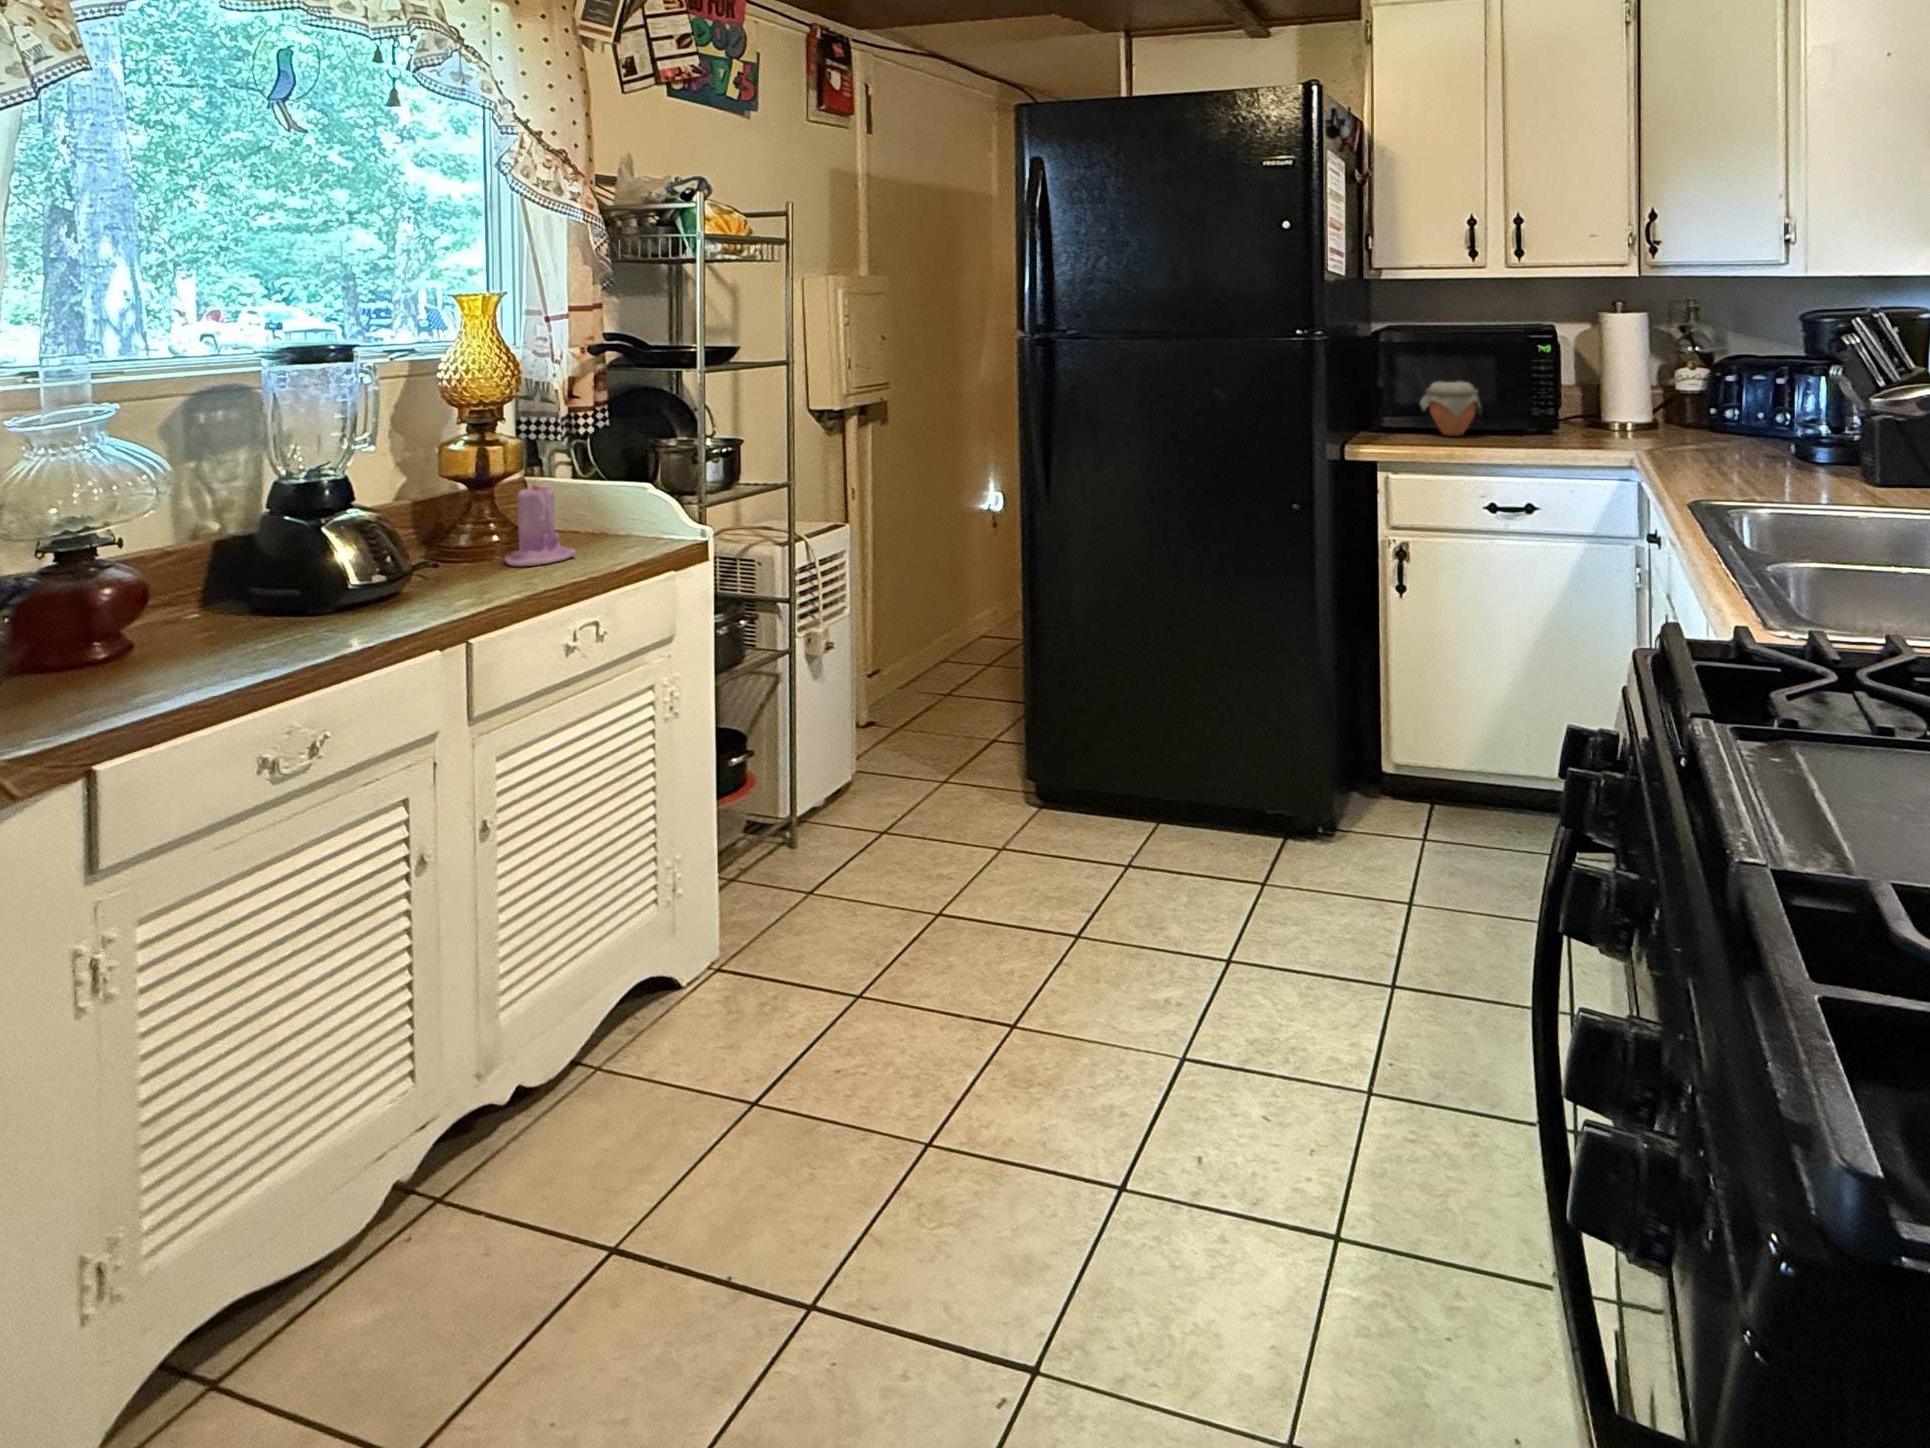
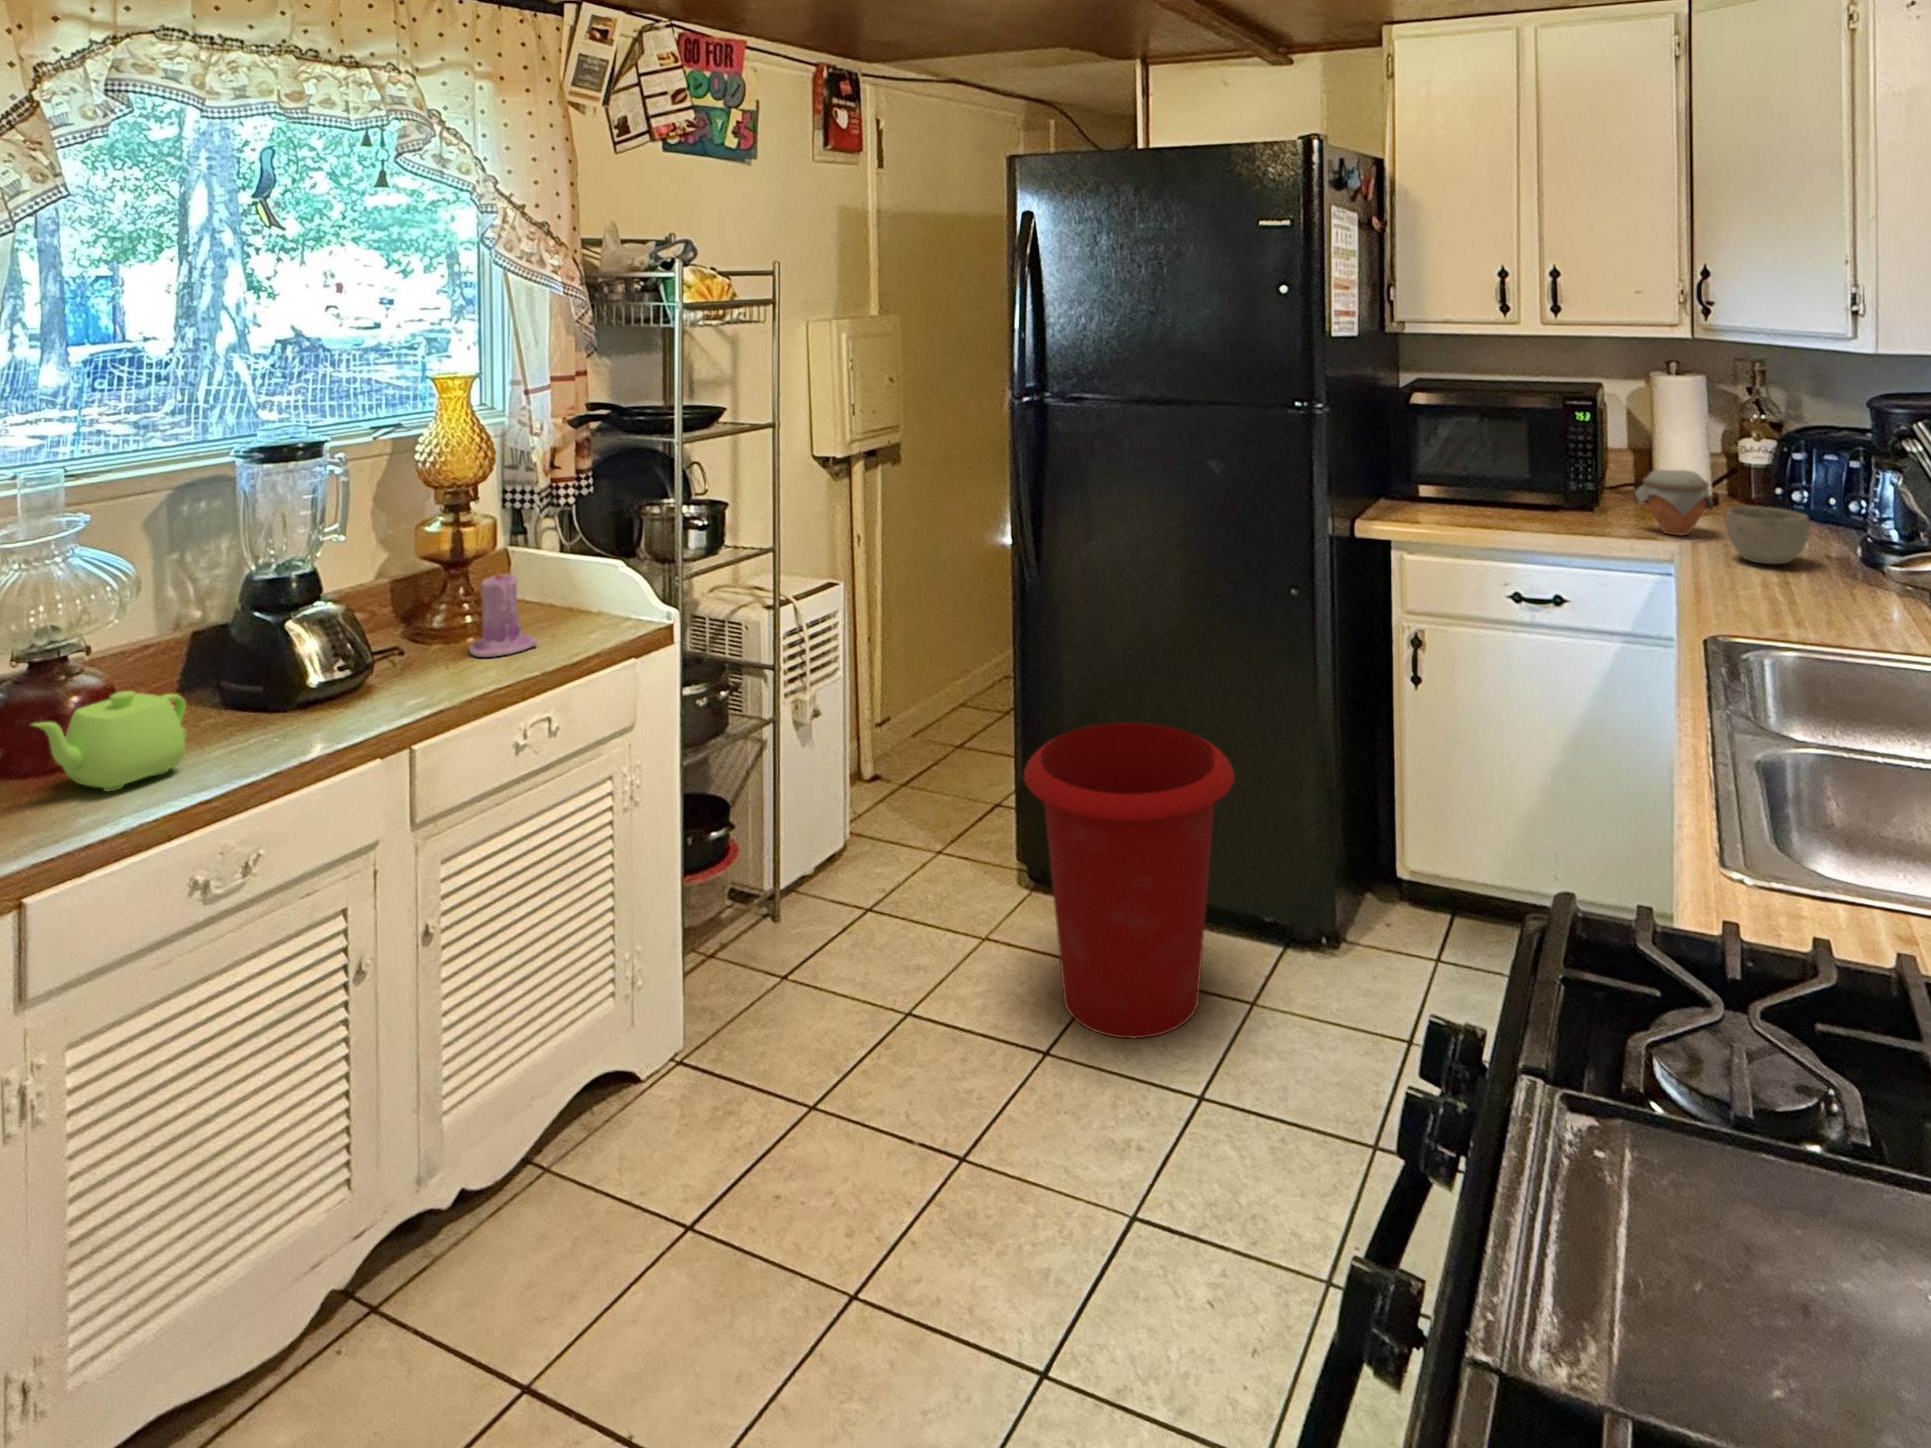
jar: present [1420,382,1482,436] -> present [1635,470,1713,535]
bowl: none [1679,411,1752,459] -> present [1725,506,1810,564]
teapot: none [67,578,232,679] -> present [33,691,187,791]
waste bin: none [1052,631,1252,920] -> present [1024,723,1234,1038]

